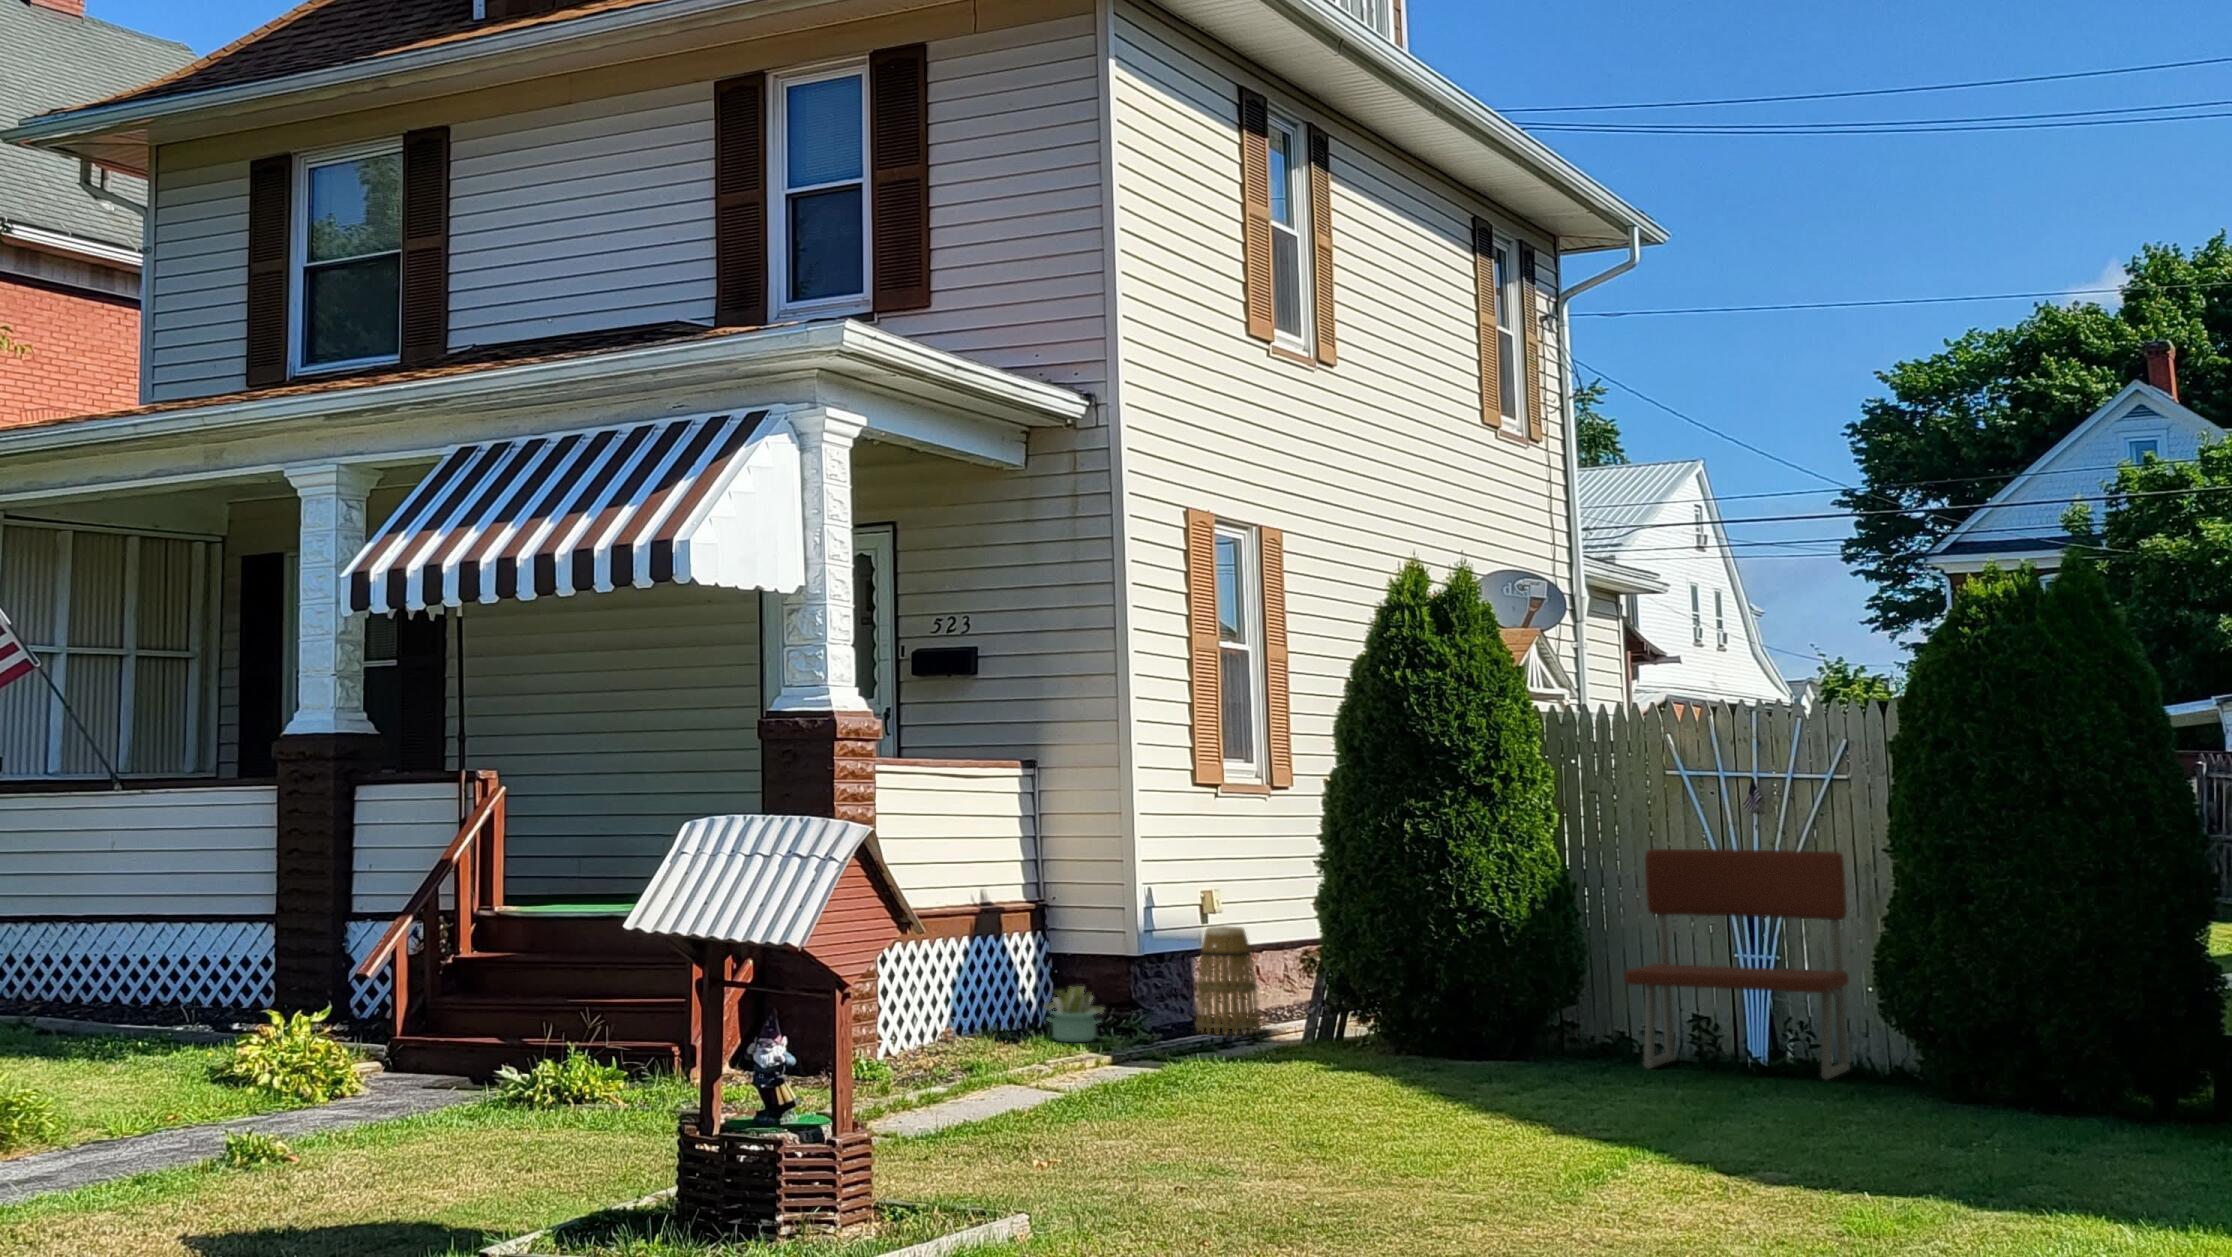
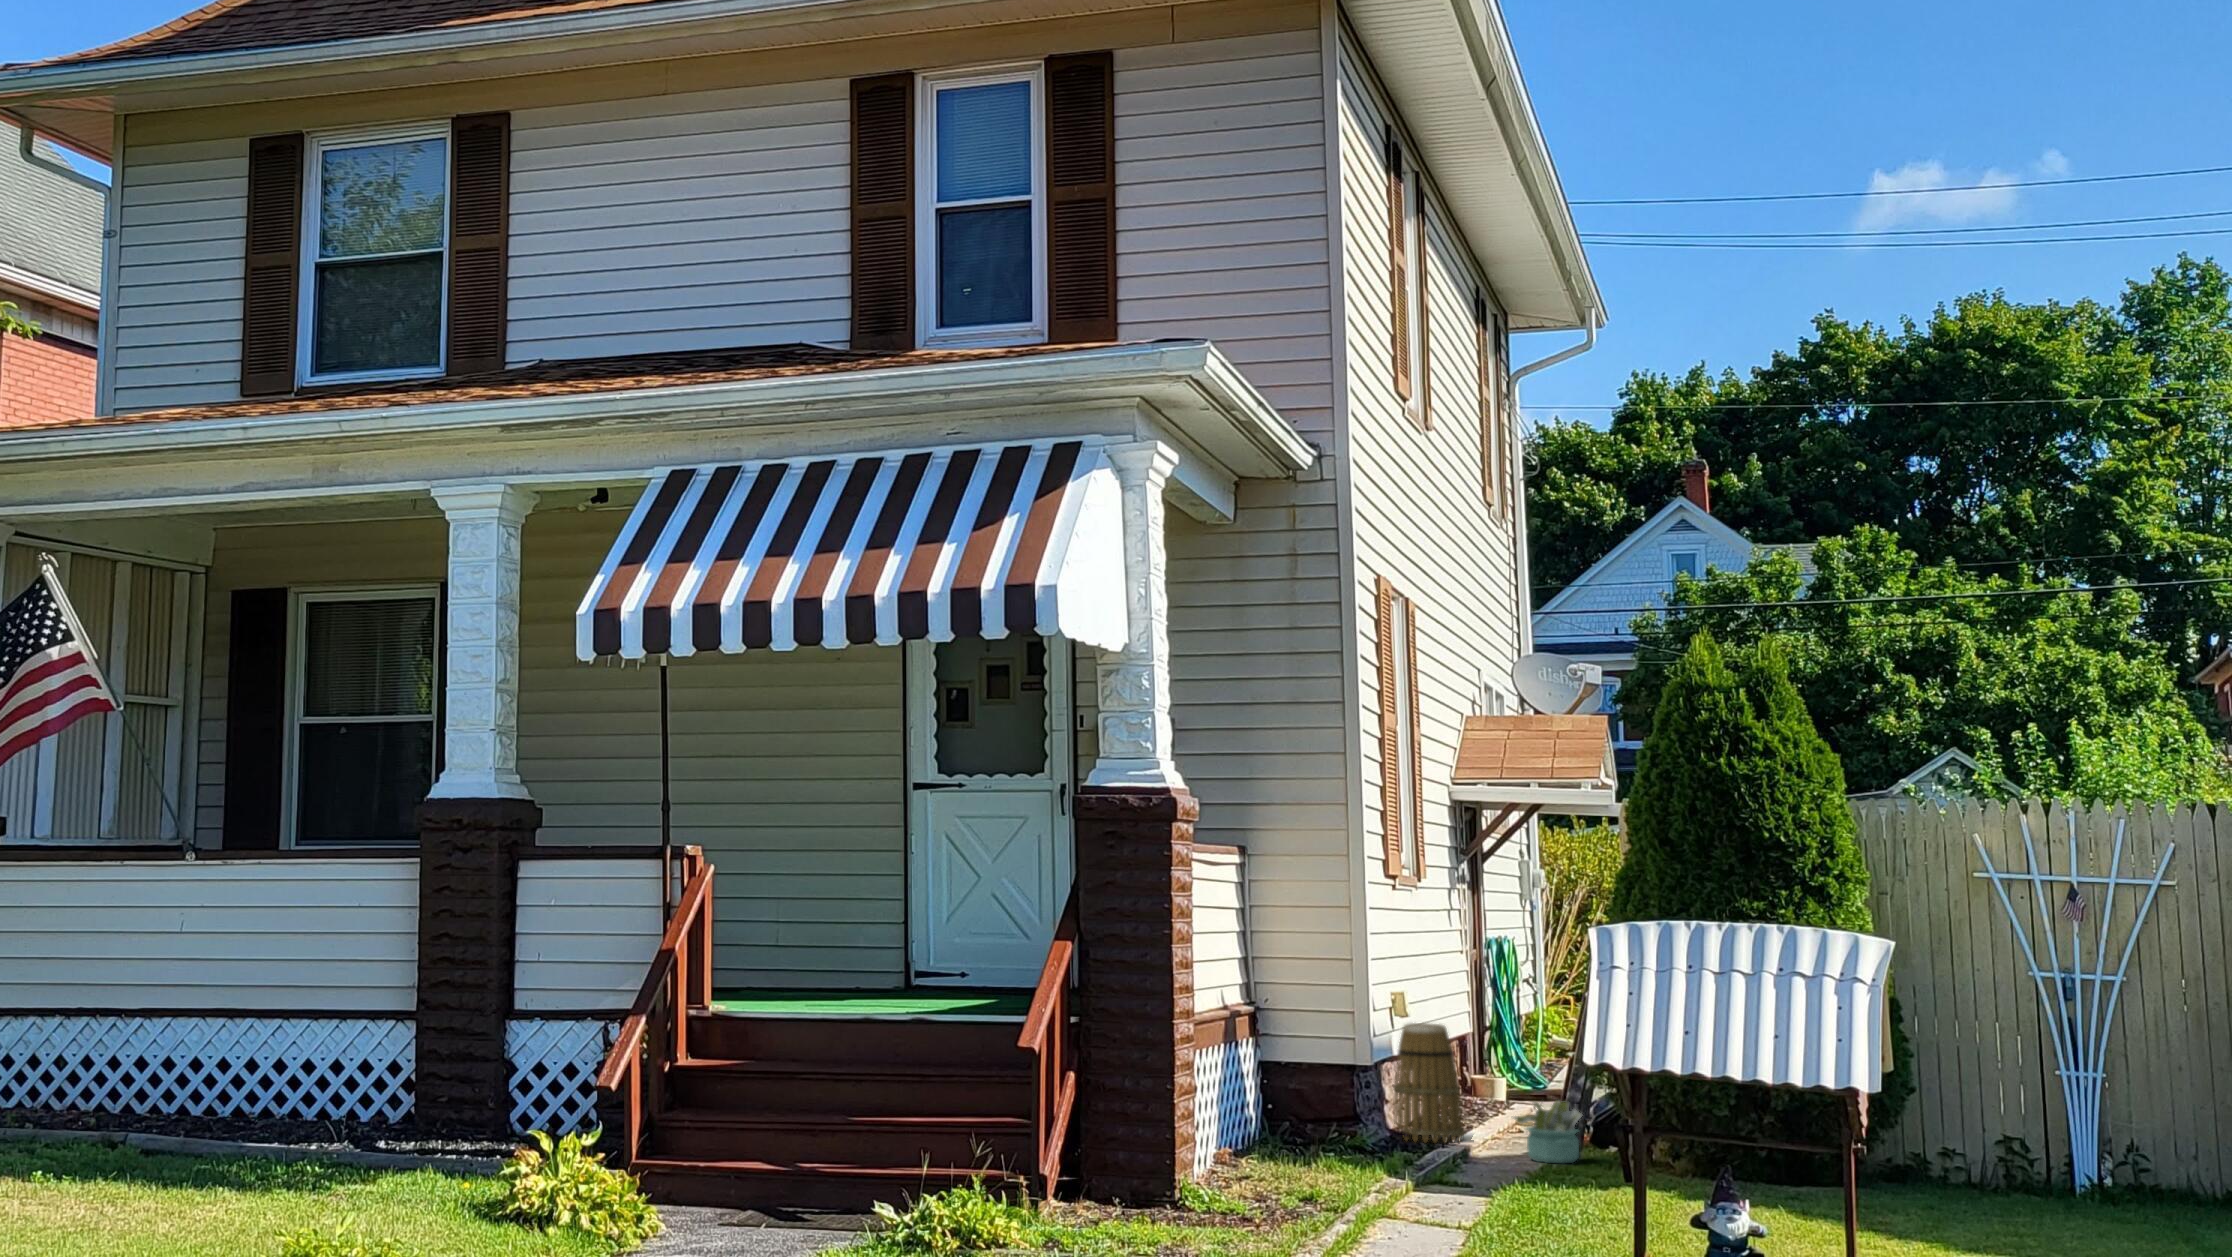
bench: present [1624,849,1850,1079] -> none [1920,945,2159,1191]
decorative plant: present [1044,986,1104,1042] -> present [1512,1100,1582,1163]

